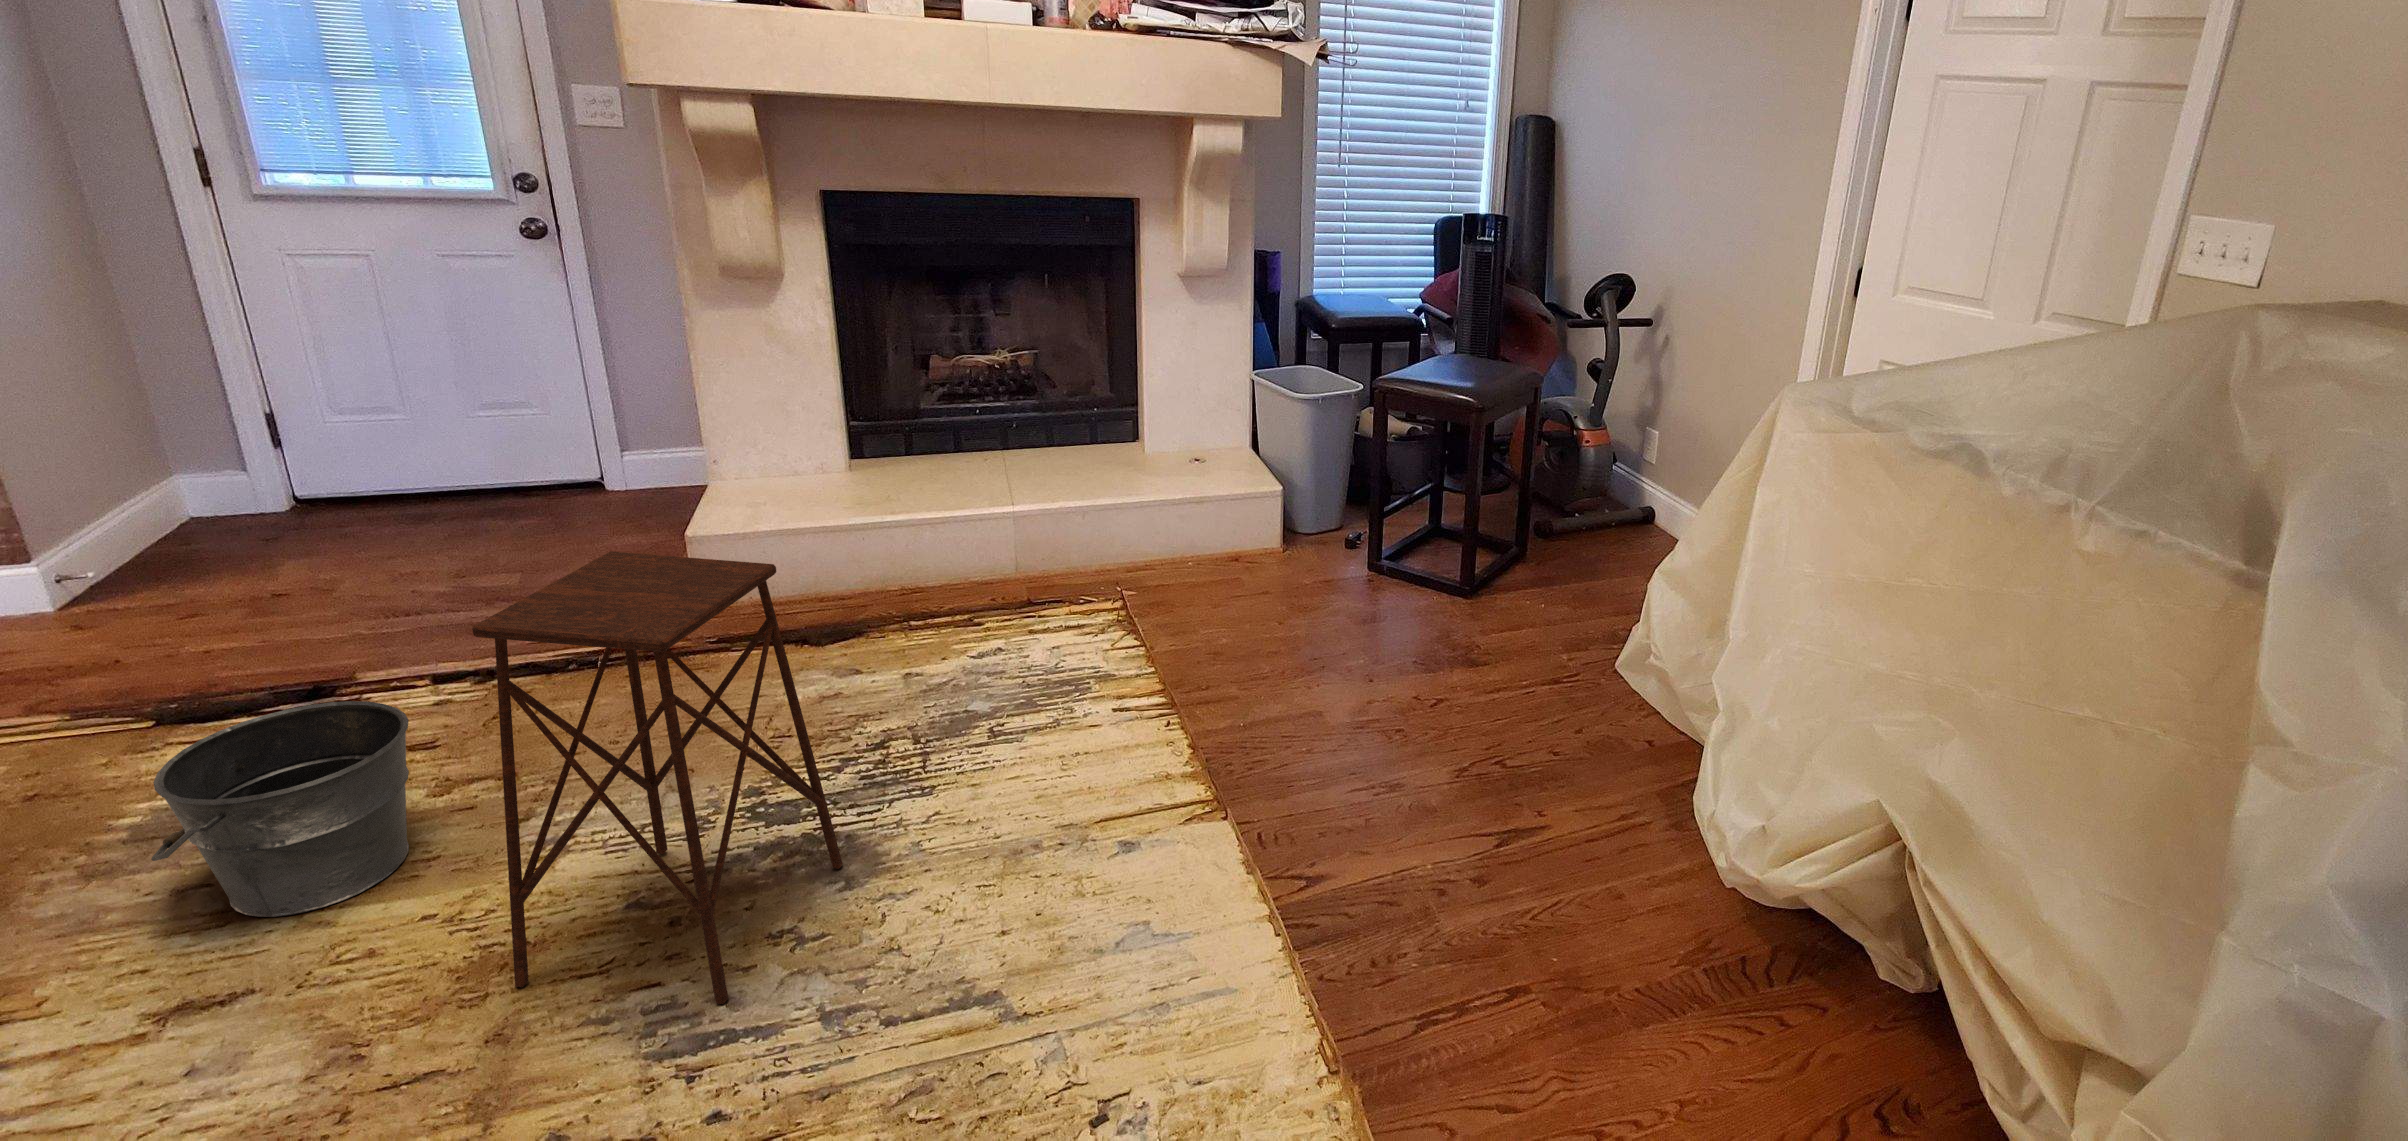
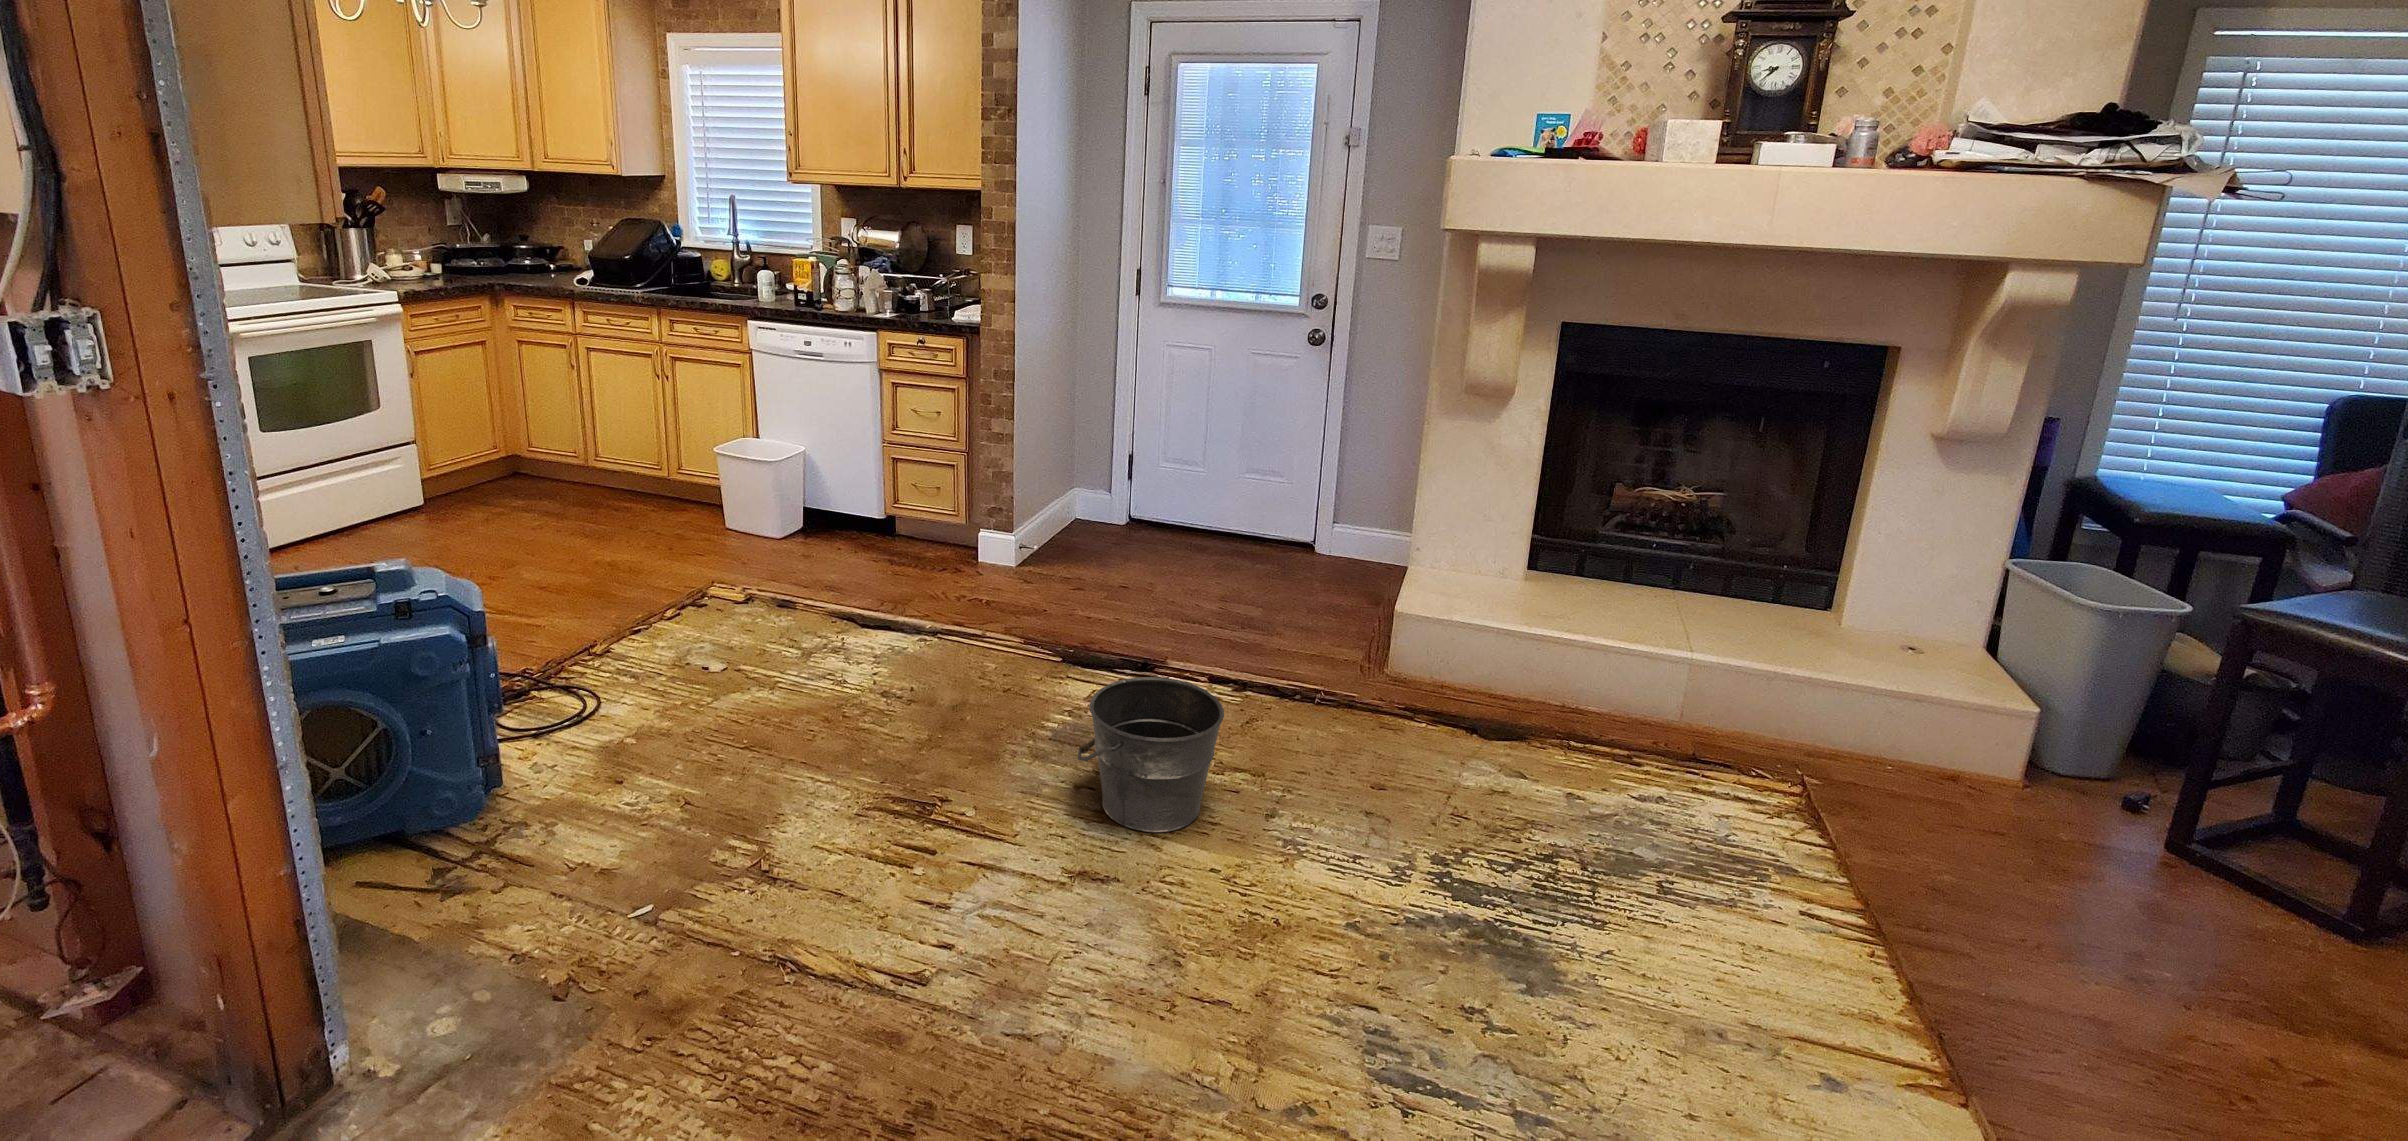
side table: present [472,551,843,1004] -> none [1271,621,1541,1055]

